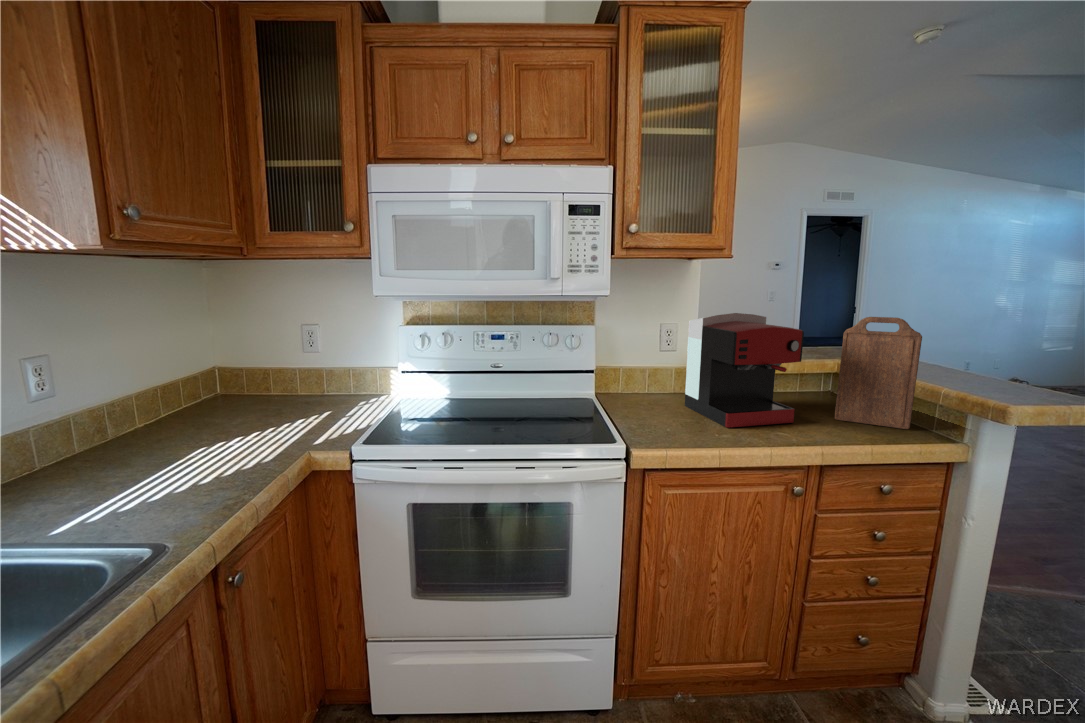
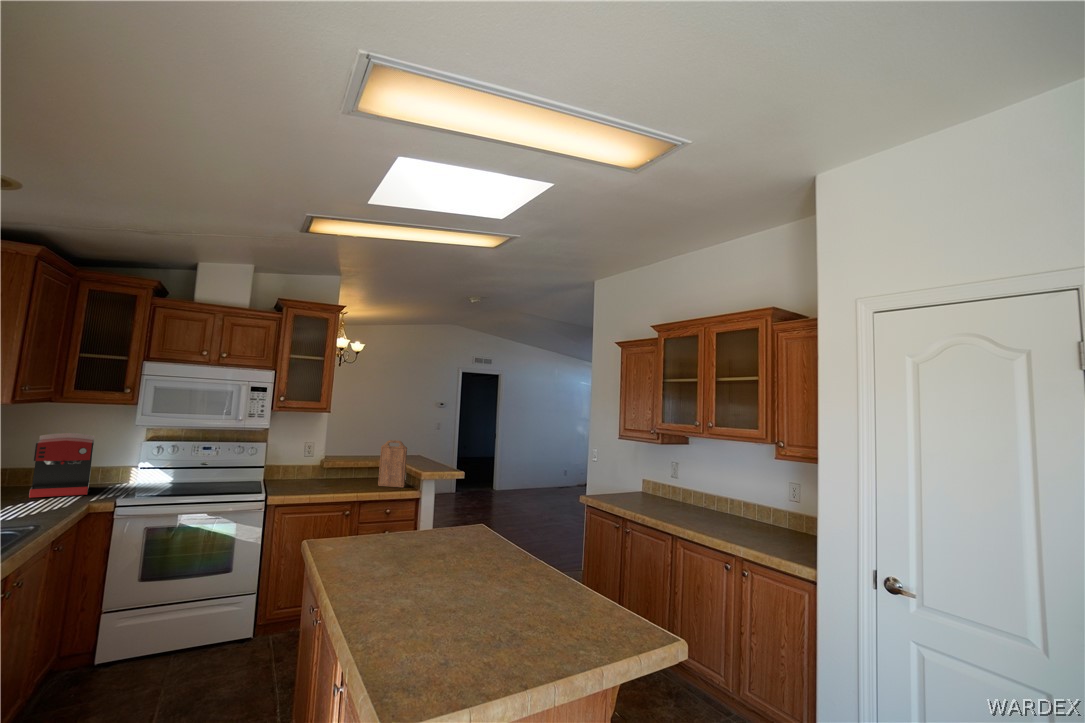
coffee maker: present [685,313,804,428] -> present [29,433,95,498]

